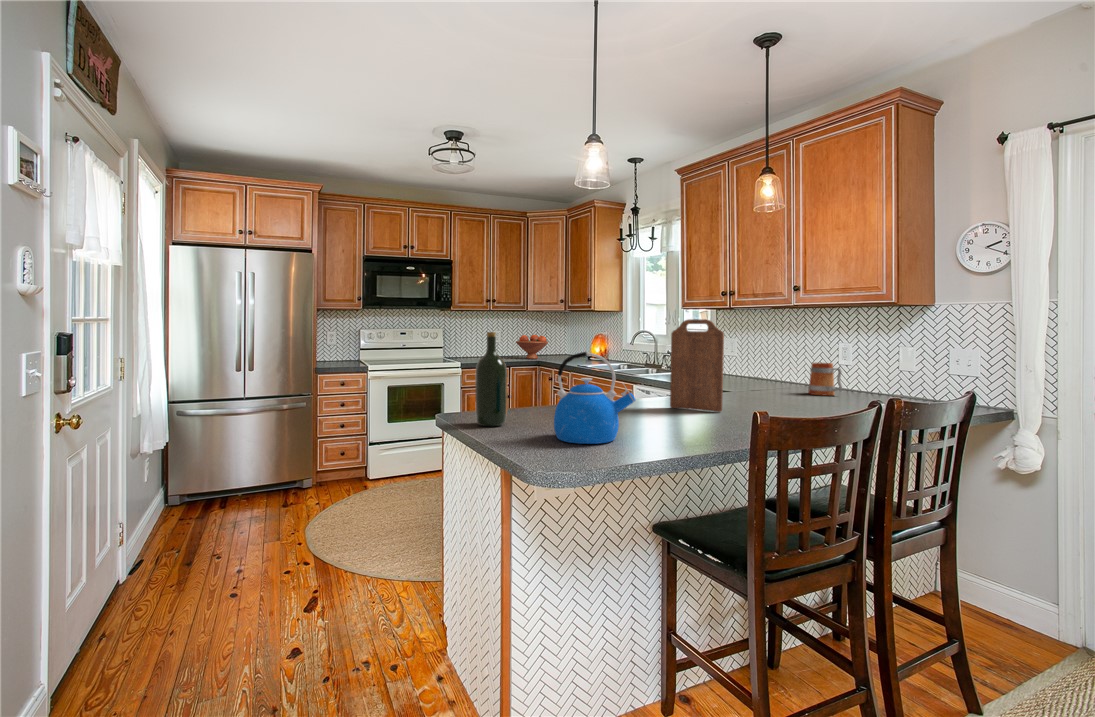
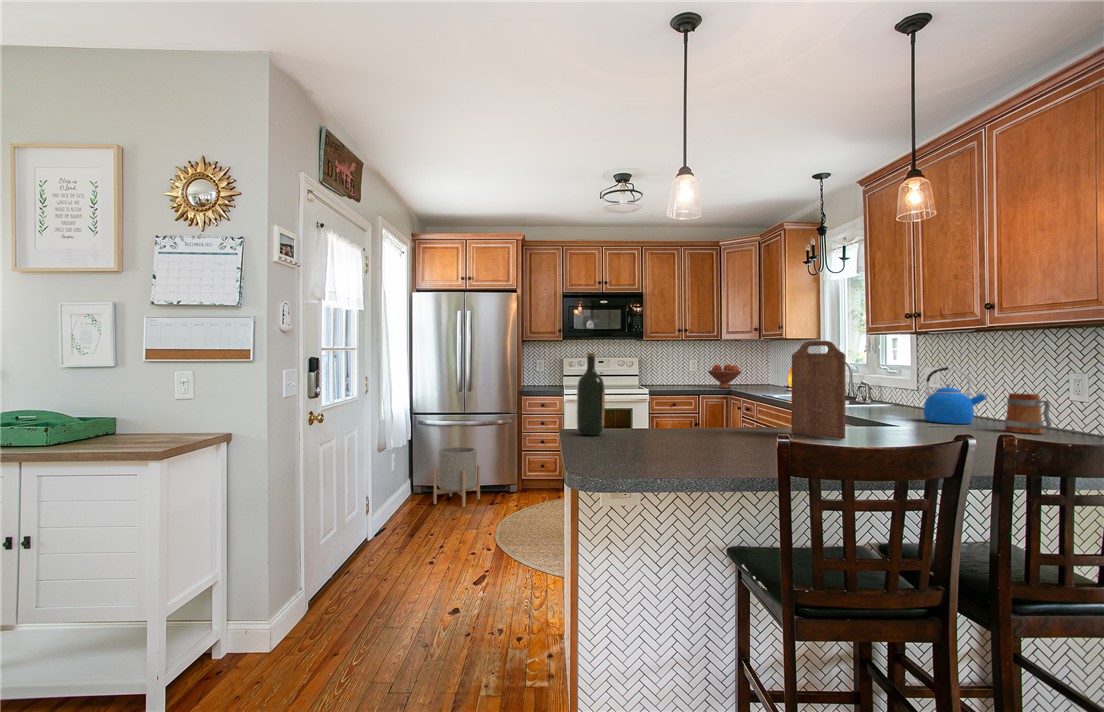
kettle: present [554,352,635,444] -> present [923,367,987,424]
planter: none [203,441,267,517] -> present [434,447,480,507]

